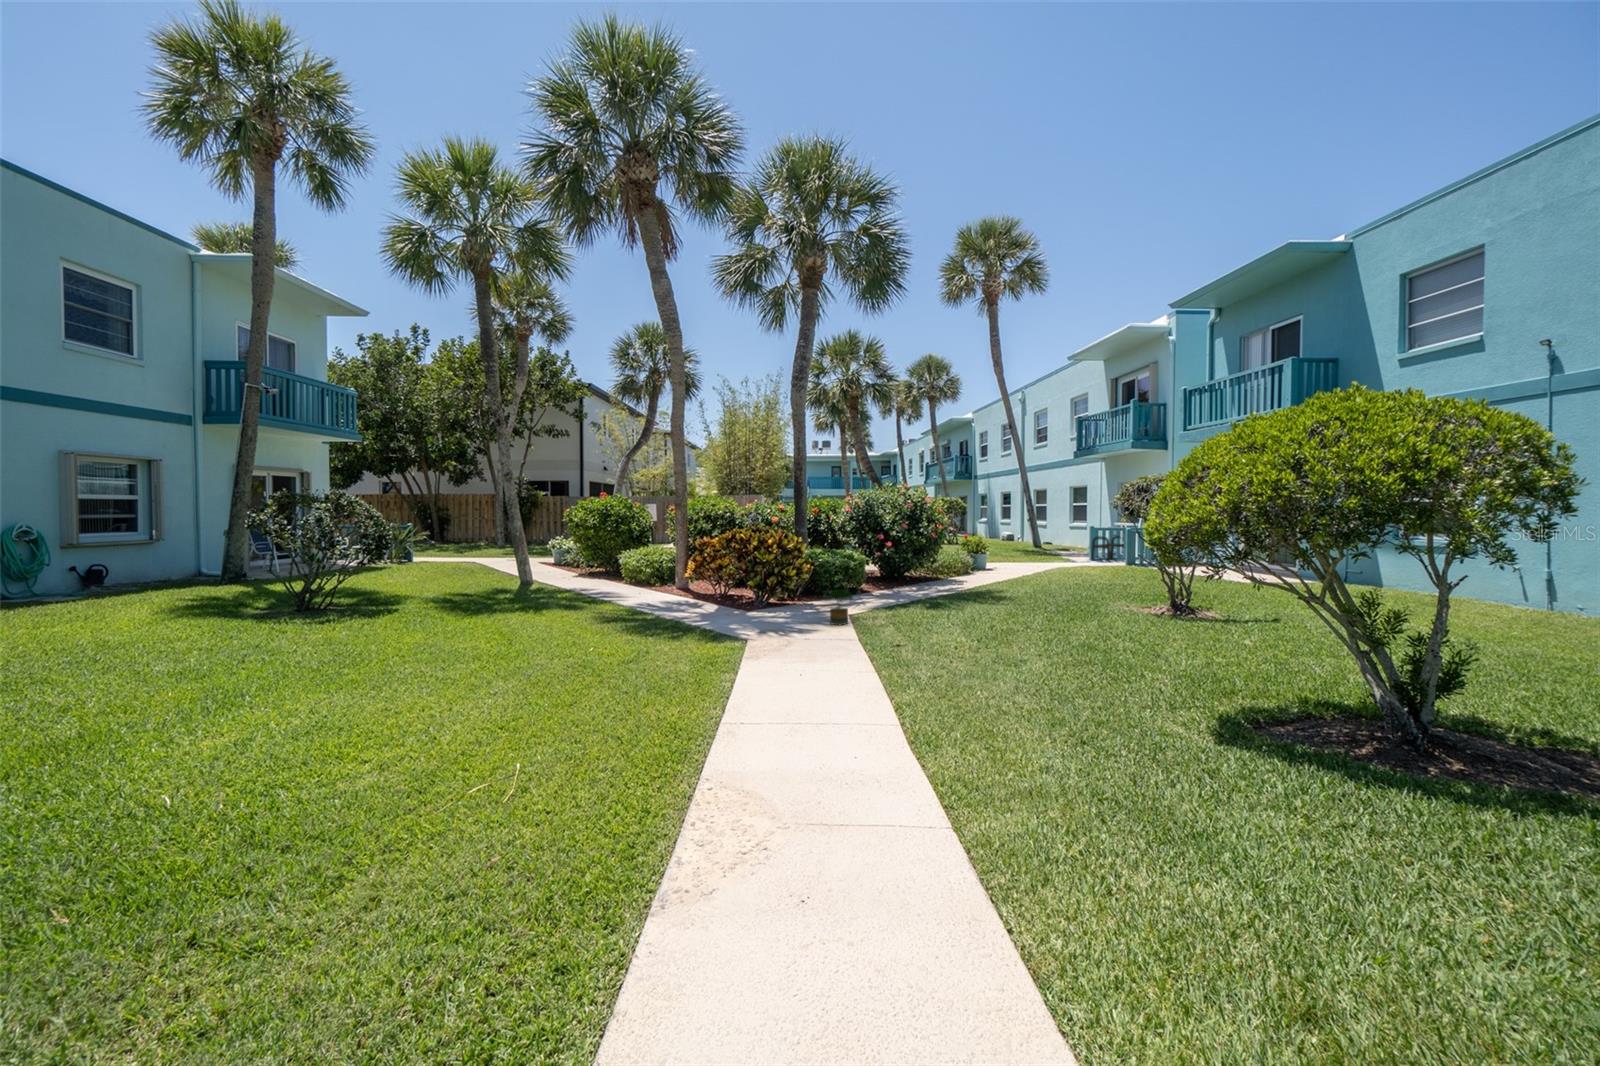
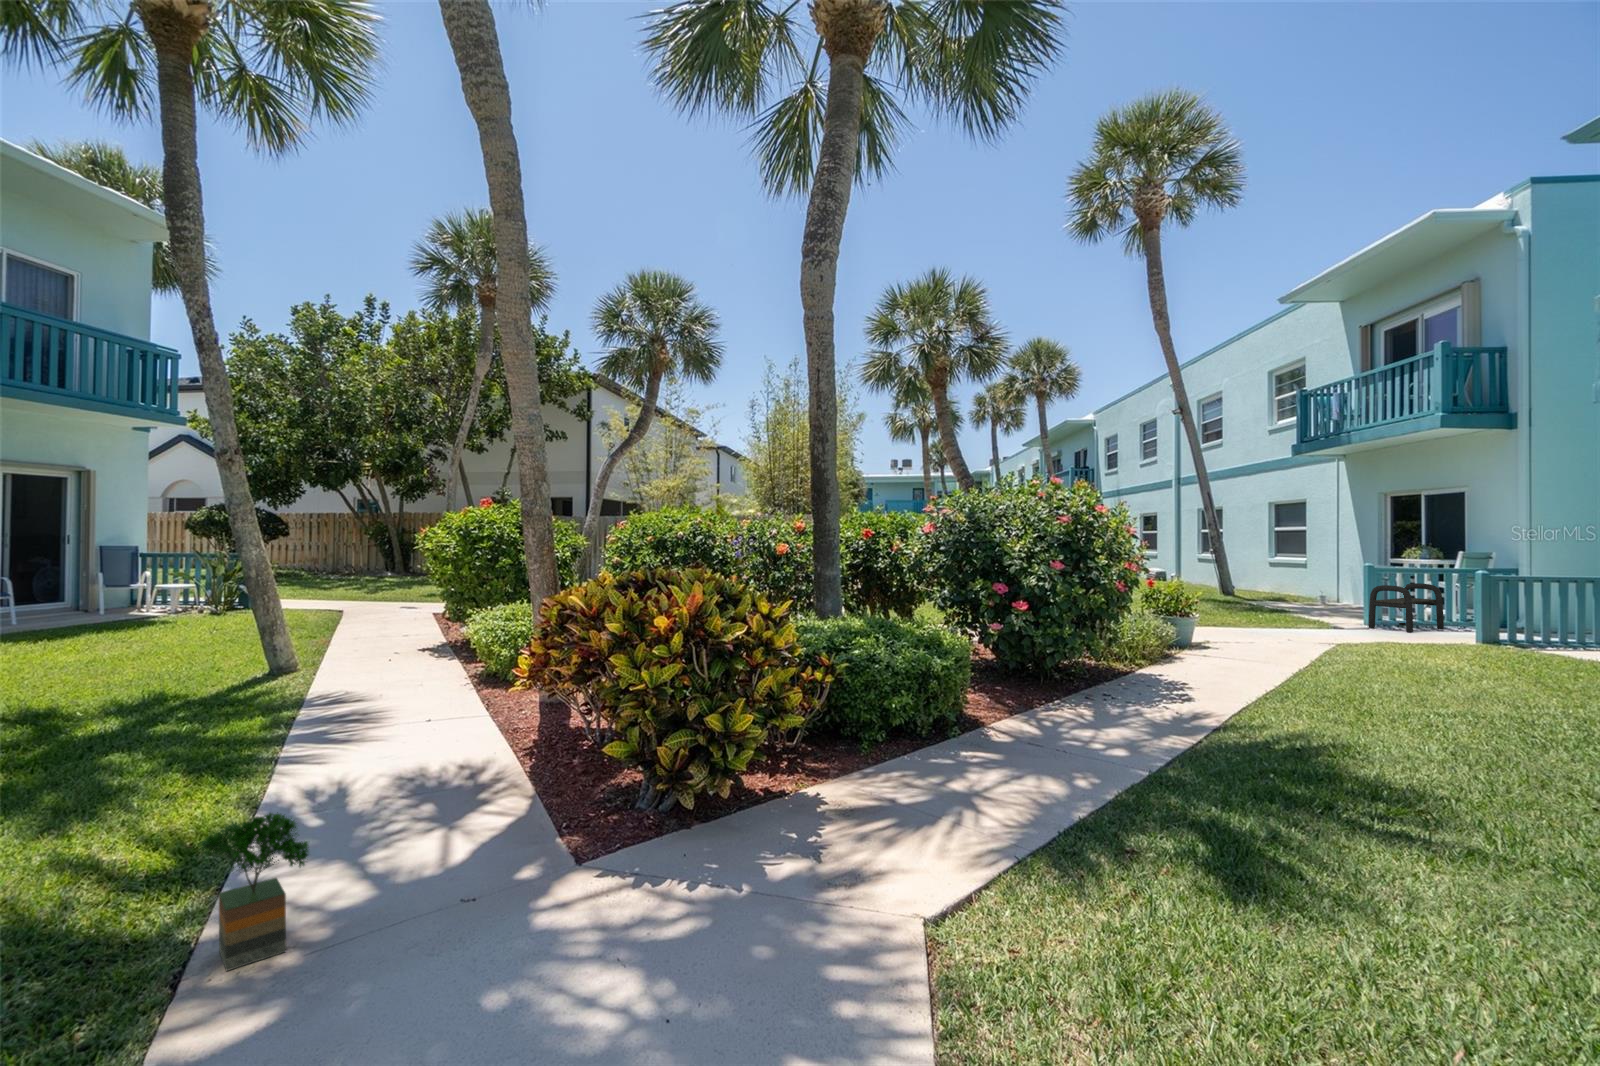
potted tree: present [828,589,853,625] -> present [199,813,309,971]

